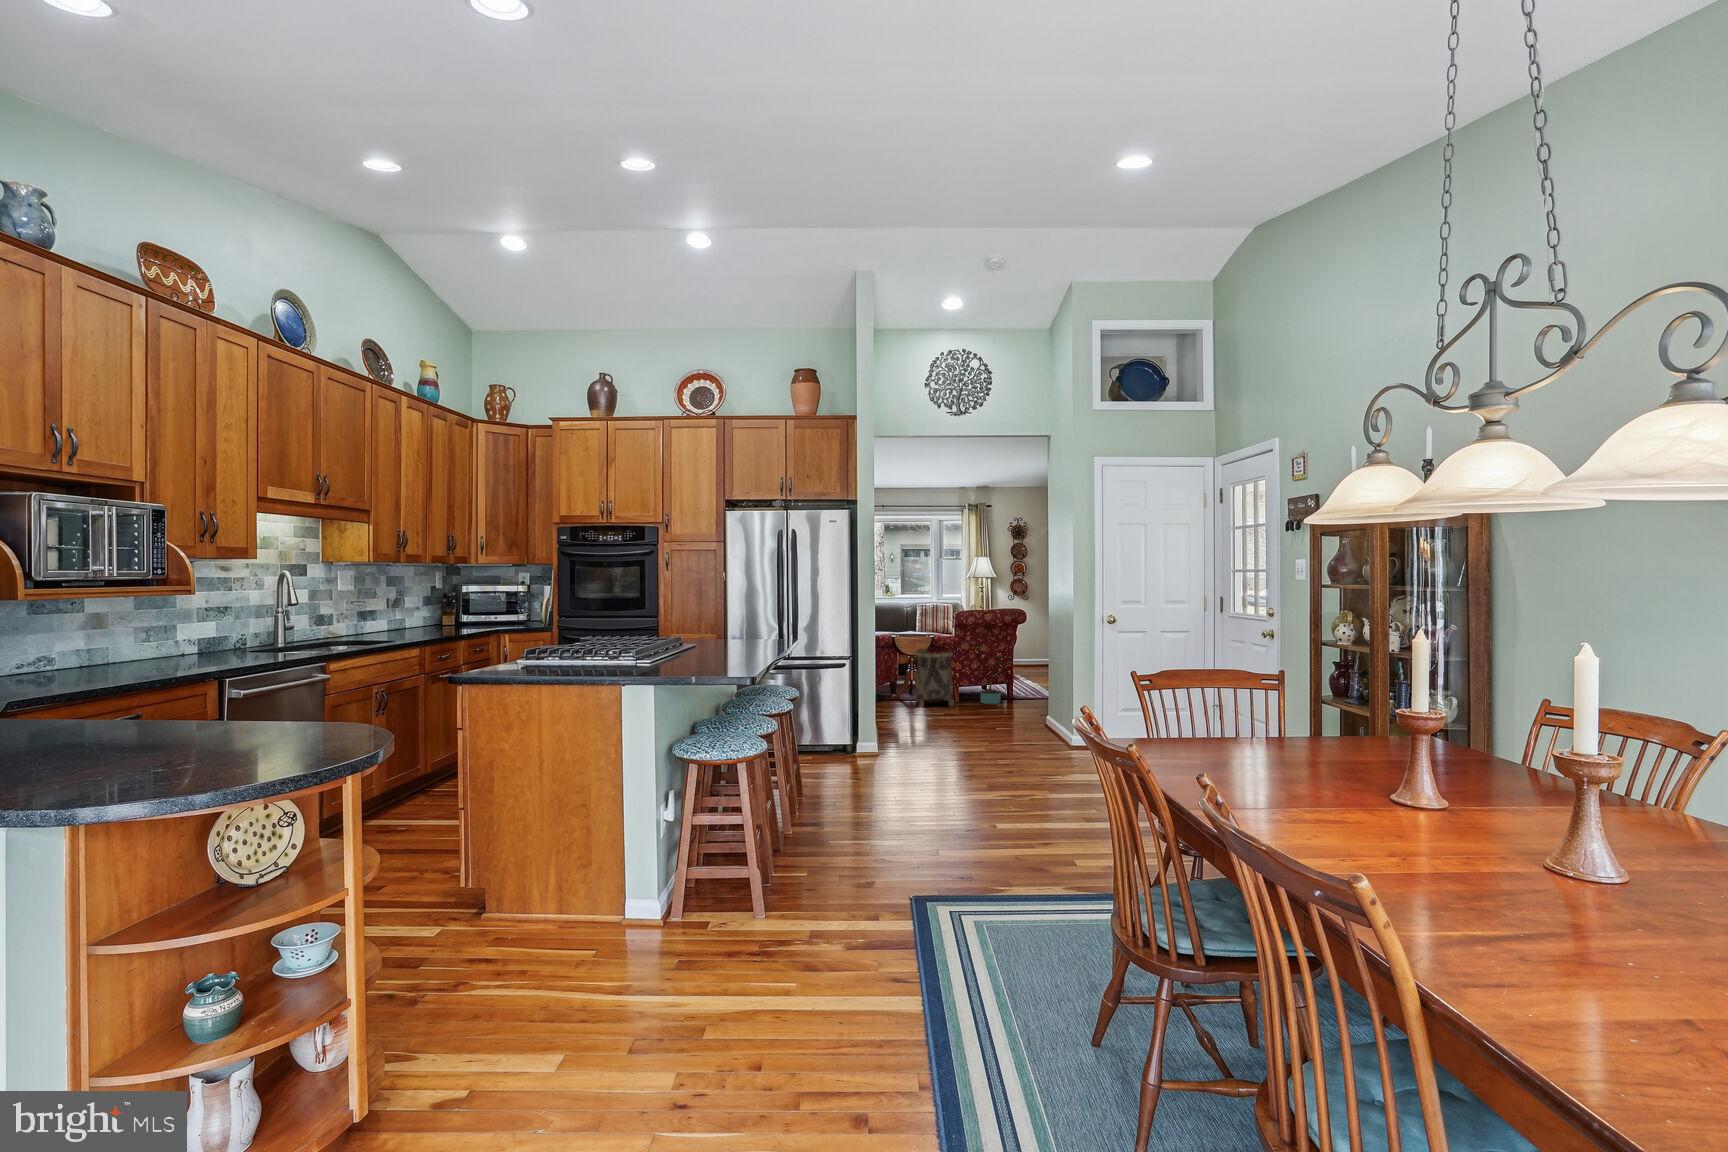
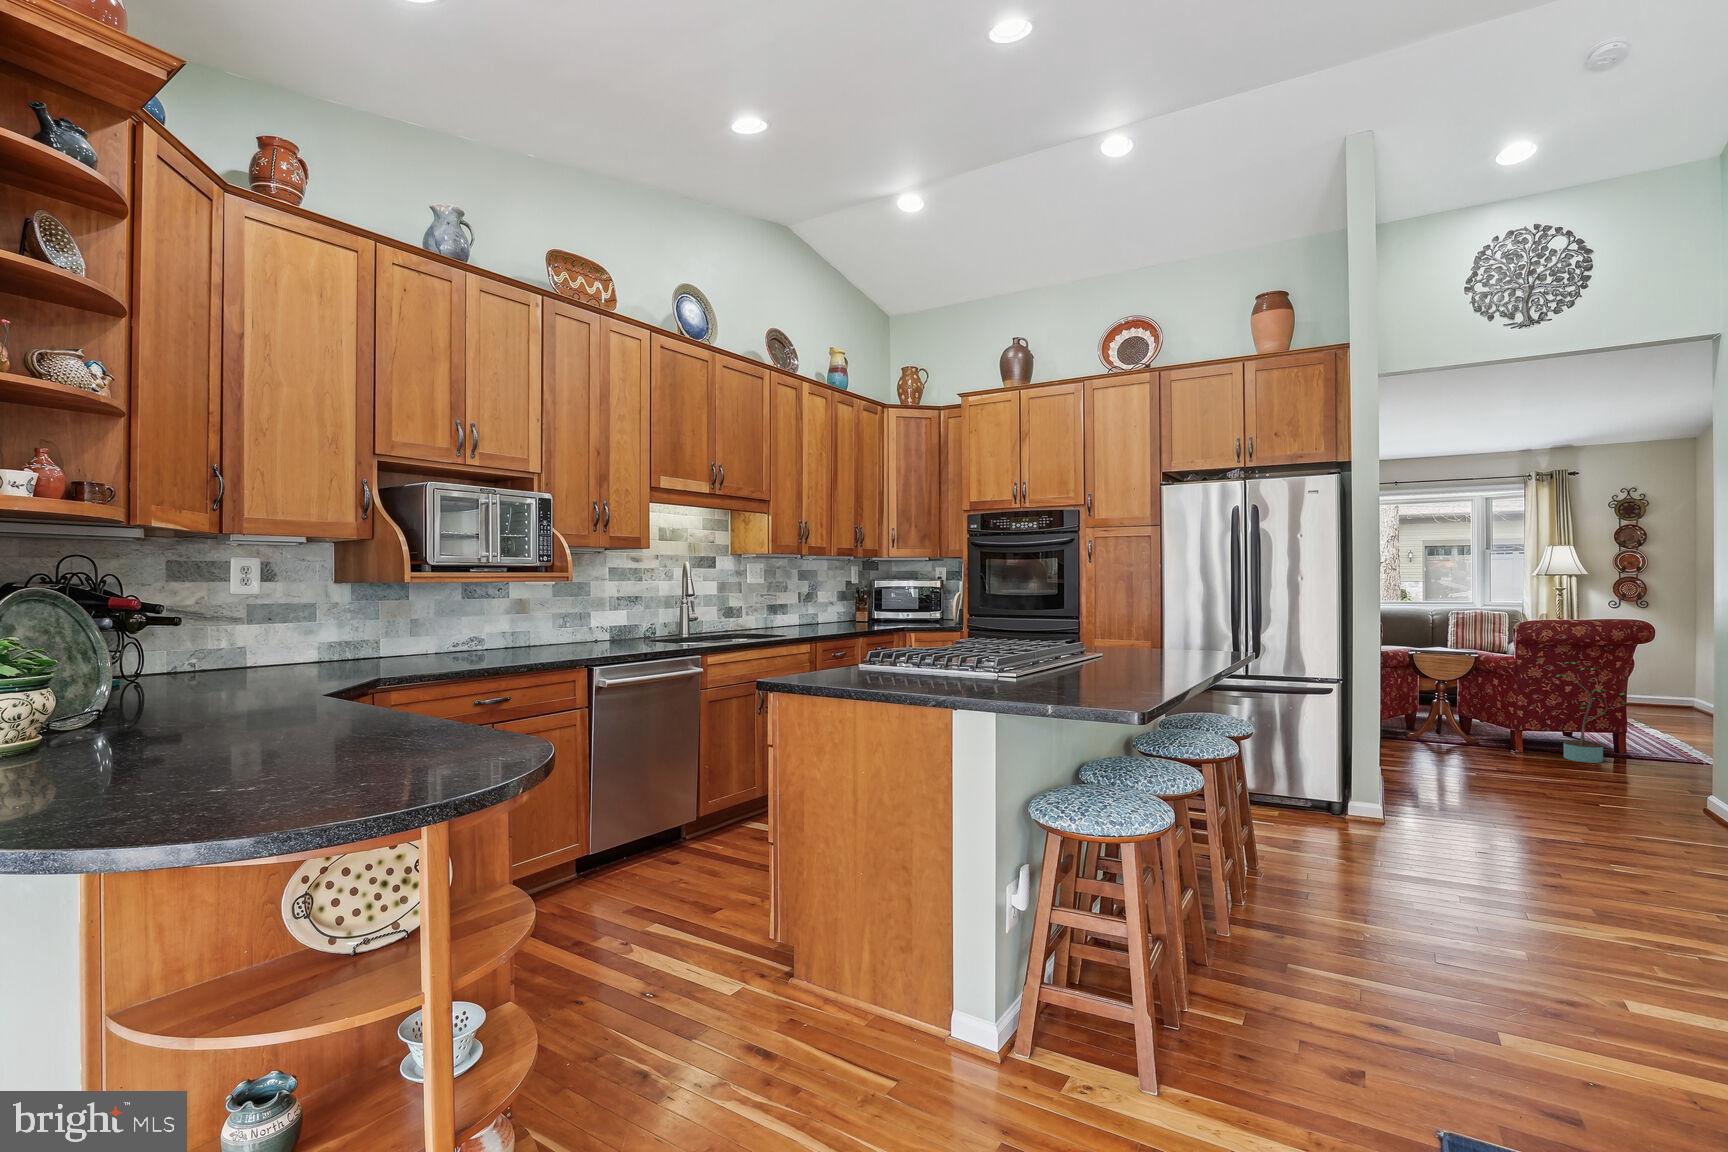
basket: present [915,648,953,707] -> none [1444,672,1513,760]

